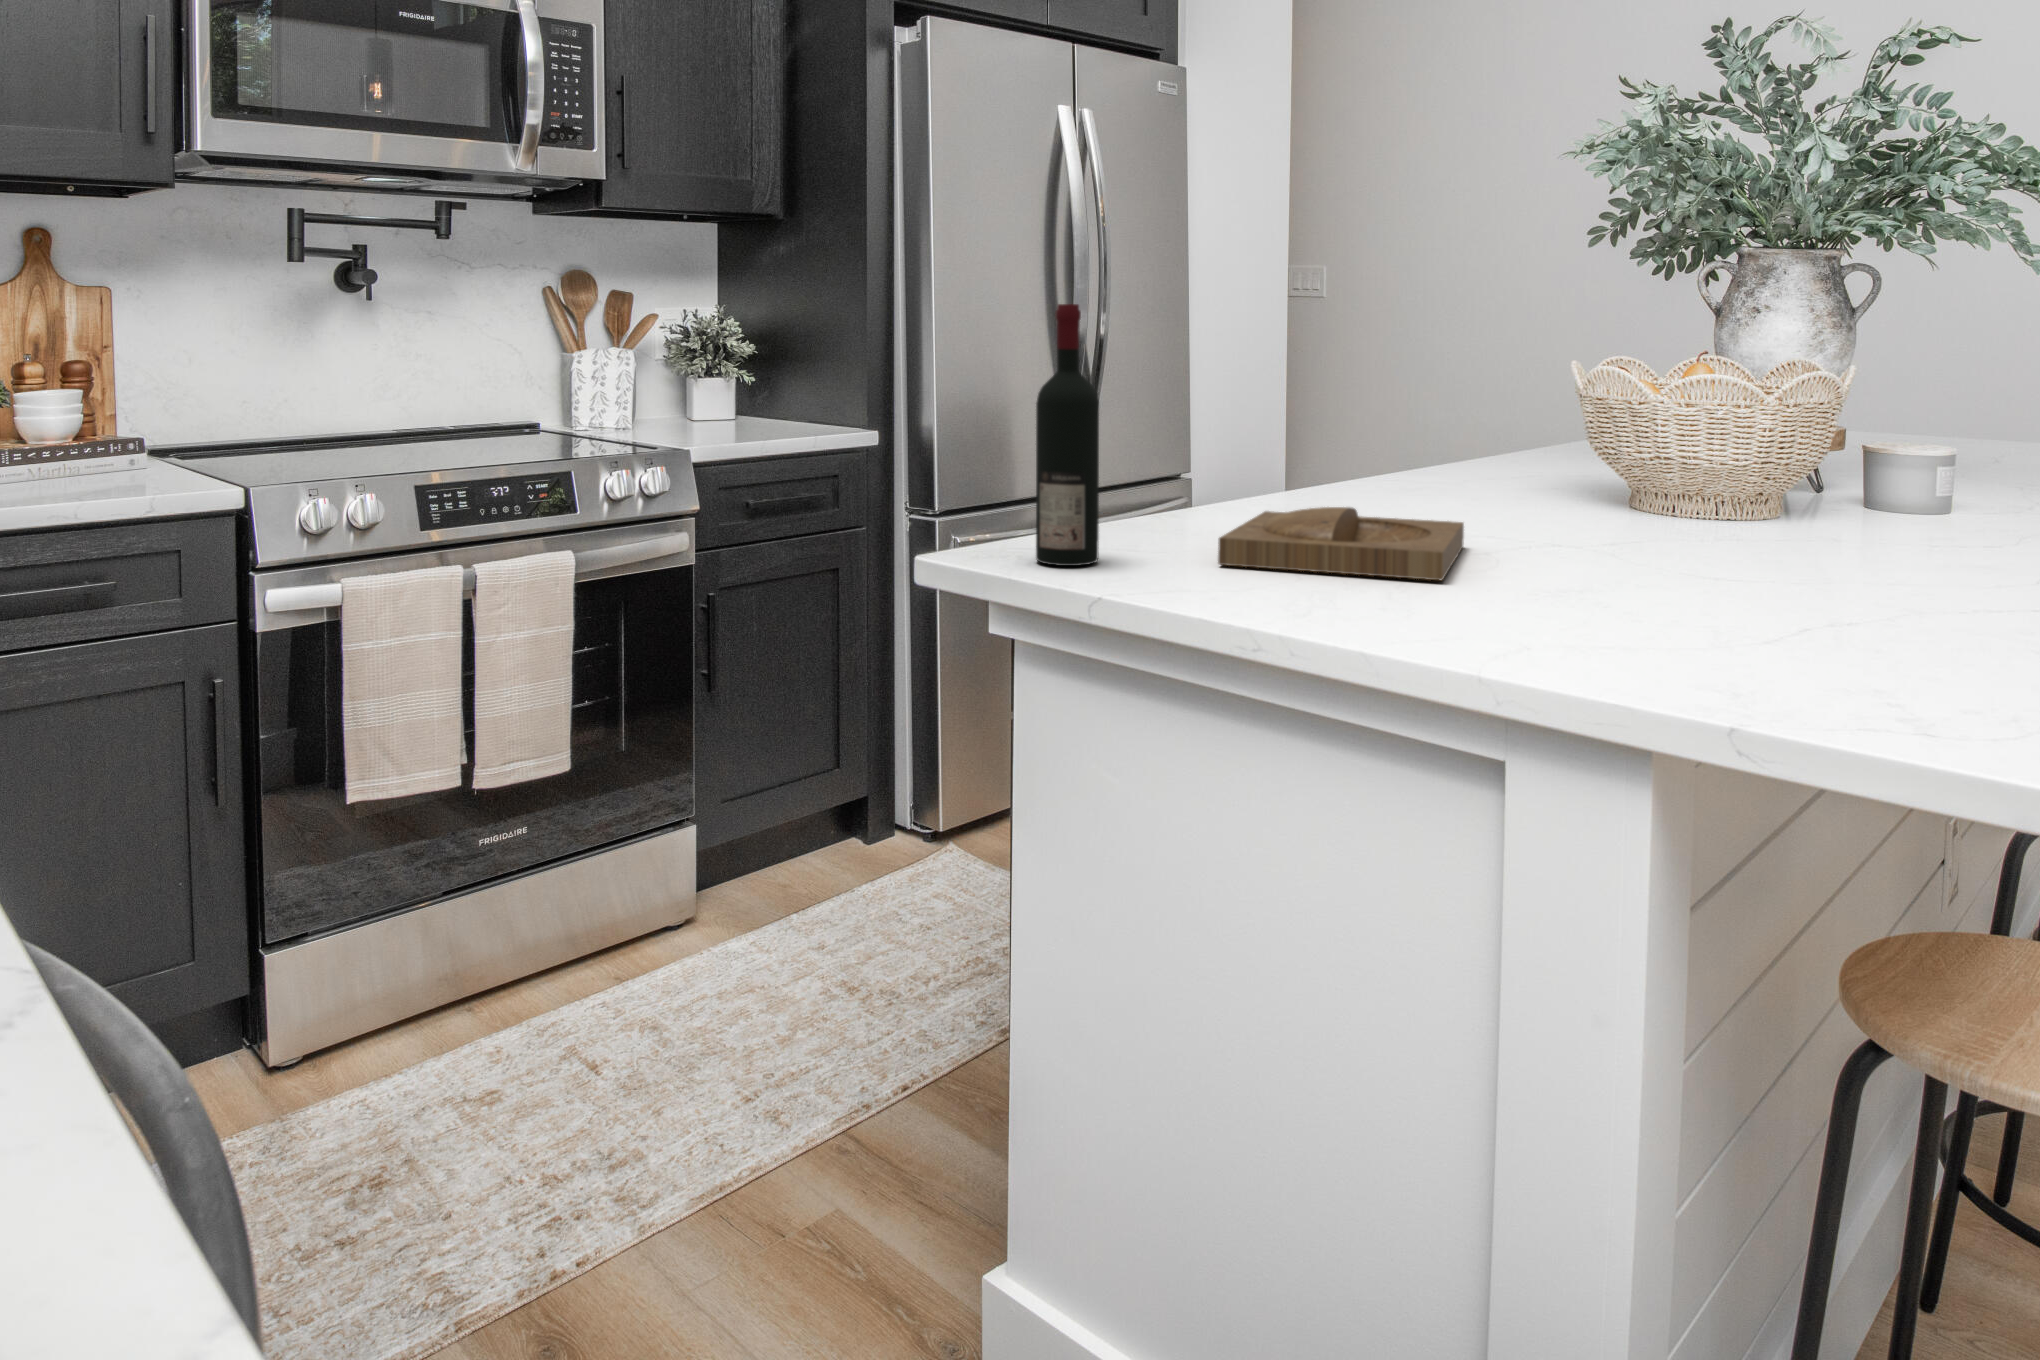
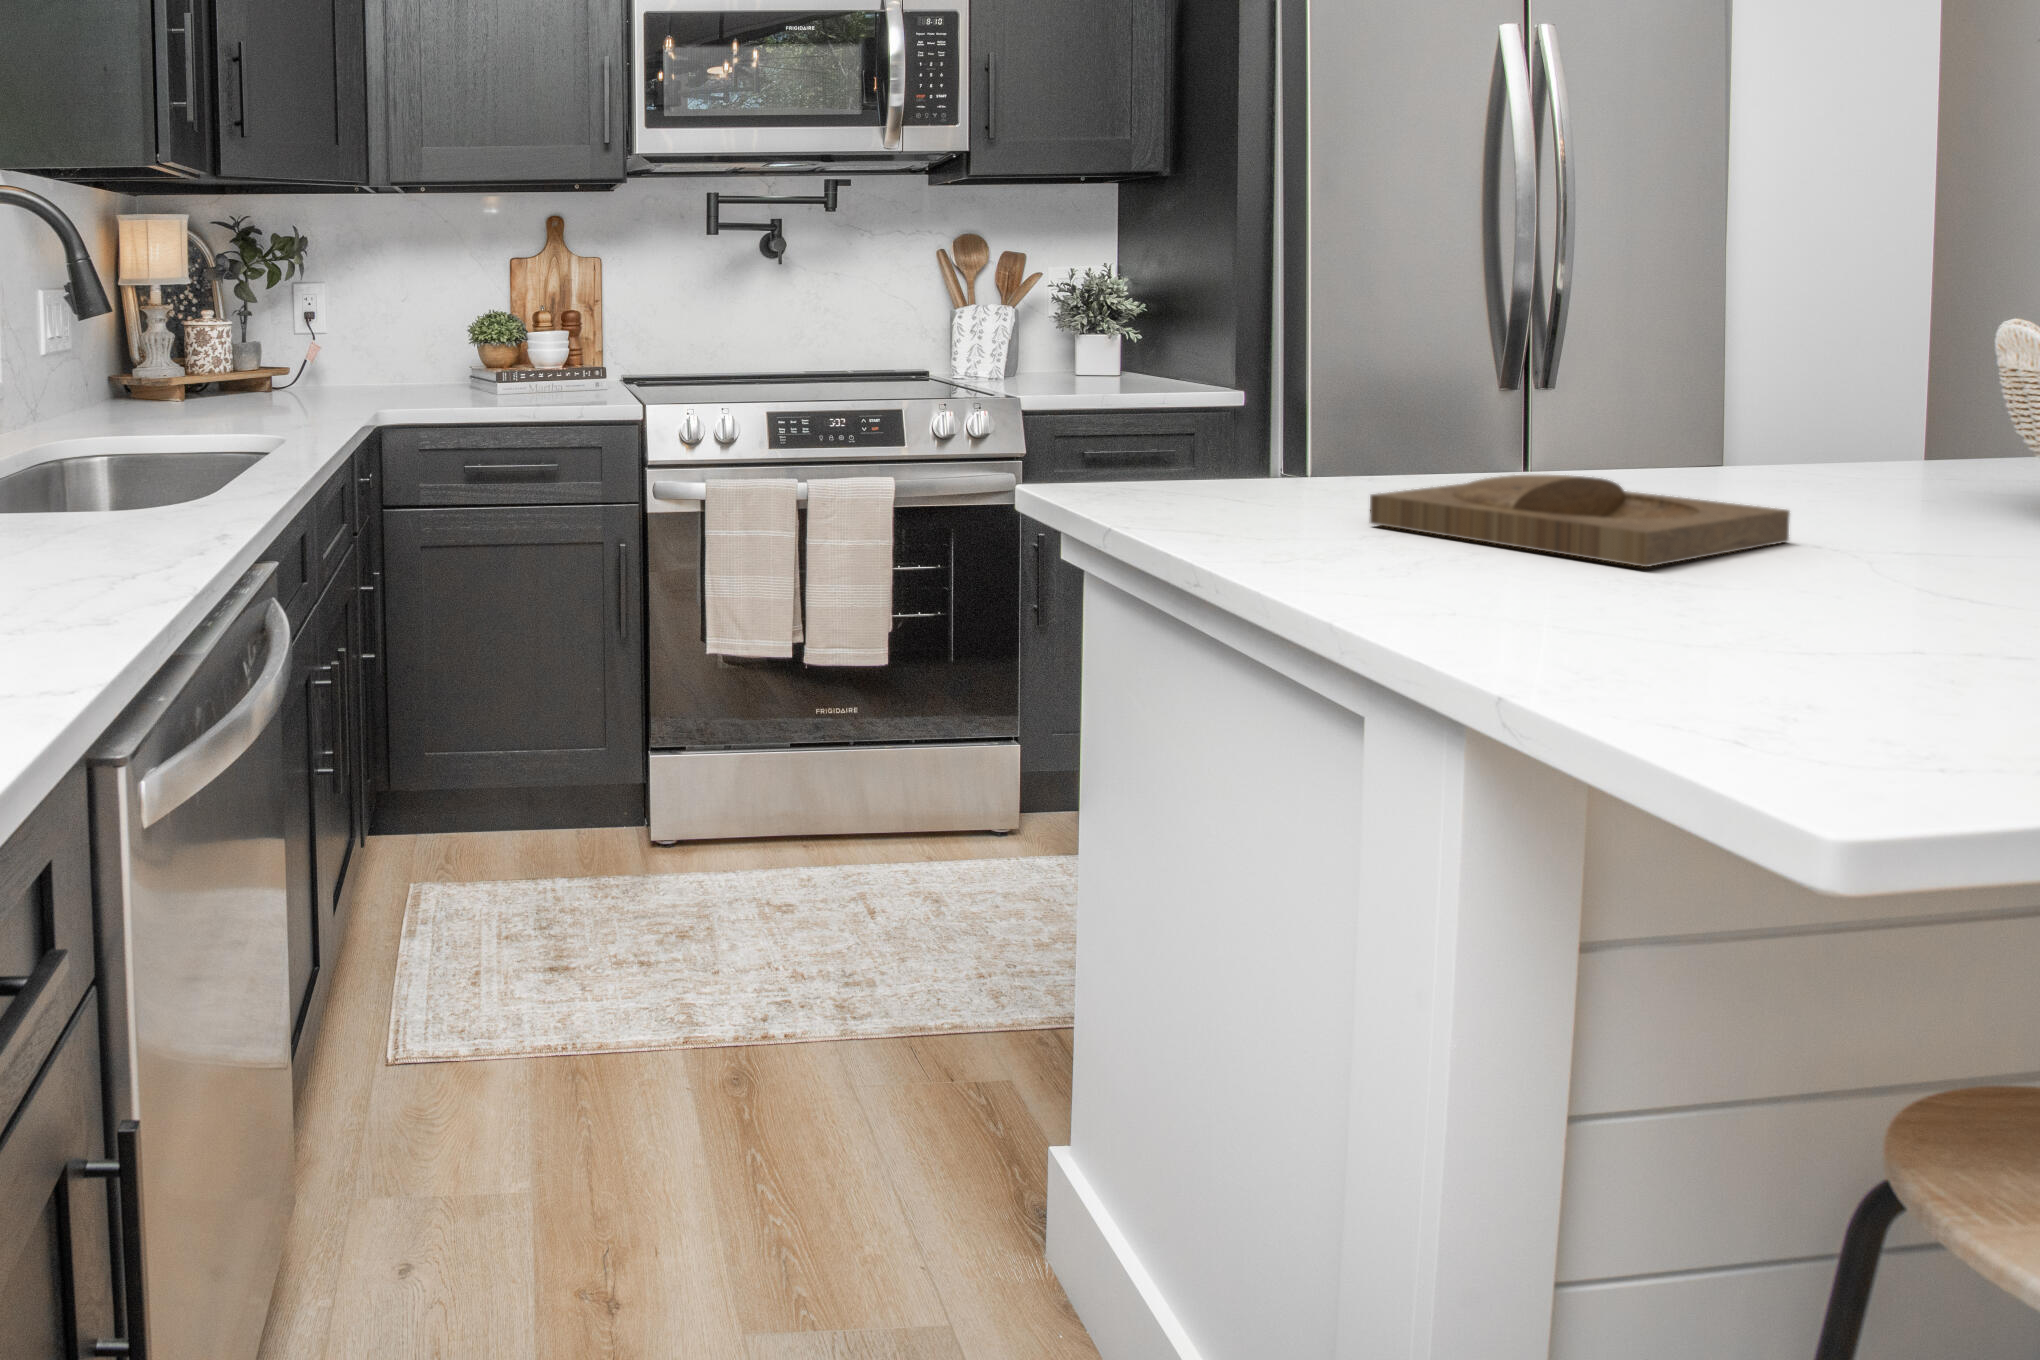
wine bottle: present [1036,304,1099,566] -> none [1166,242,1240,509]

